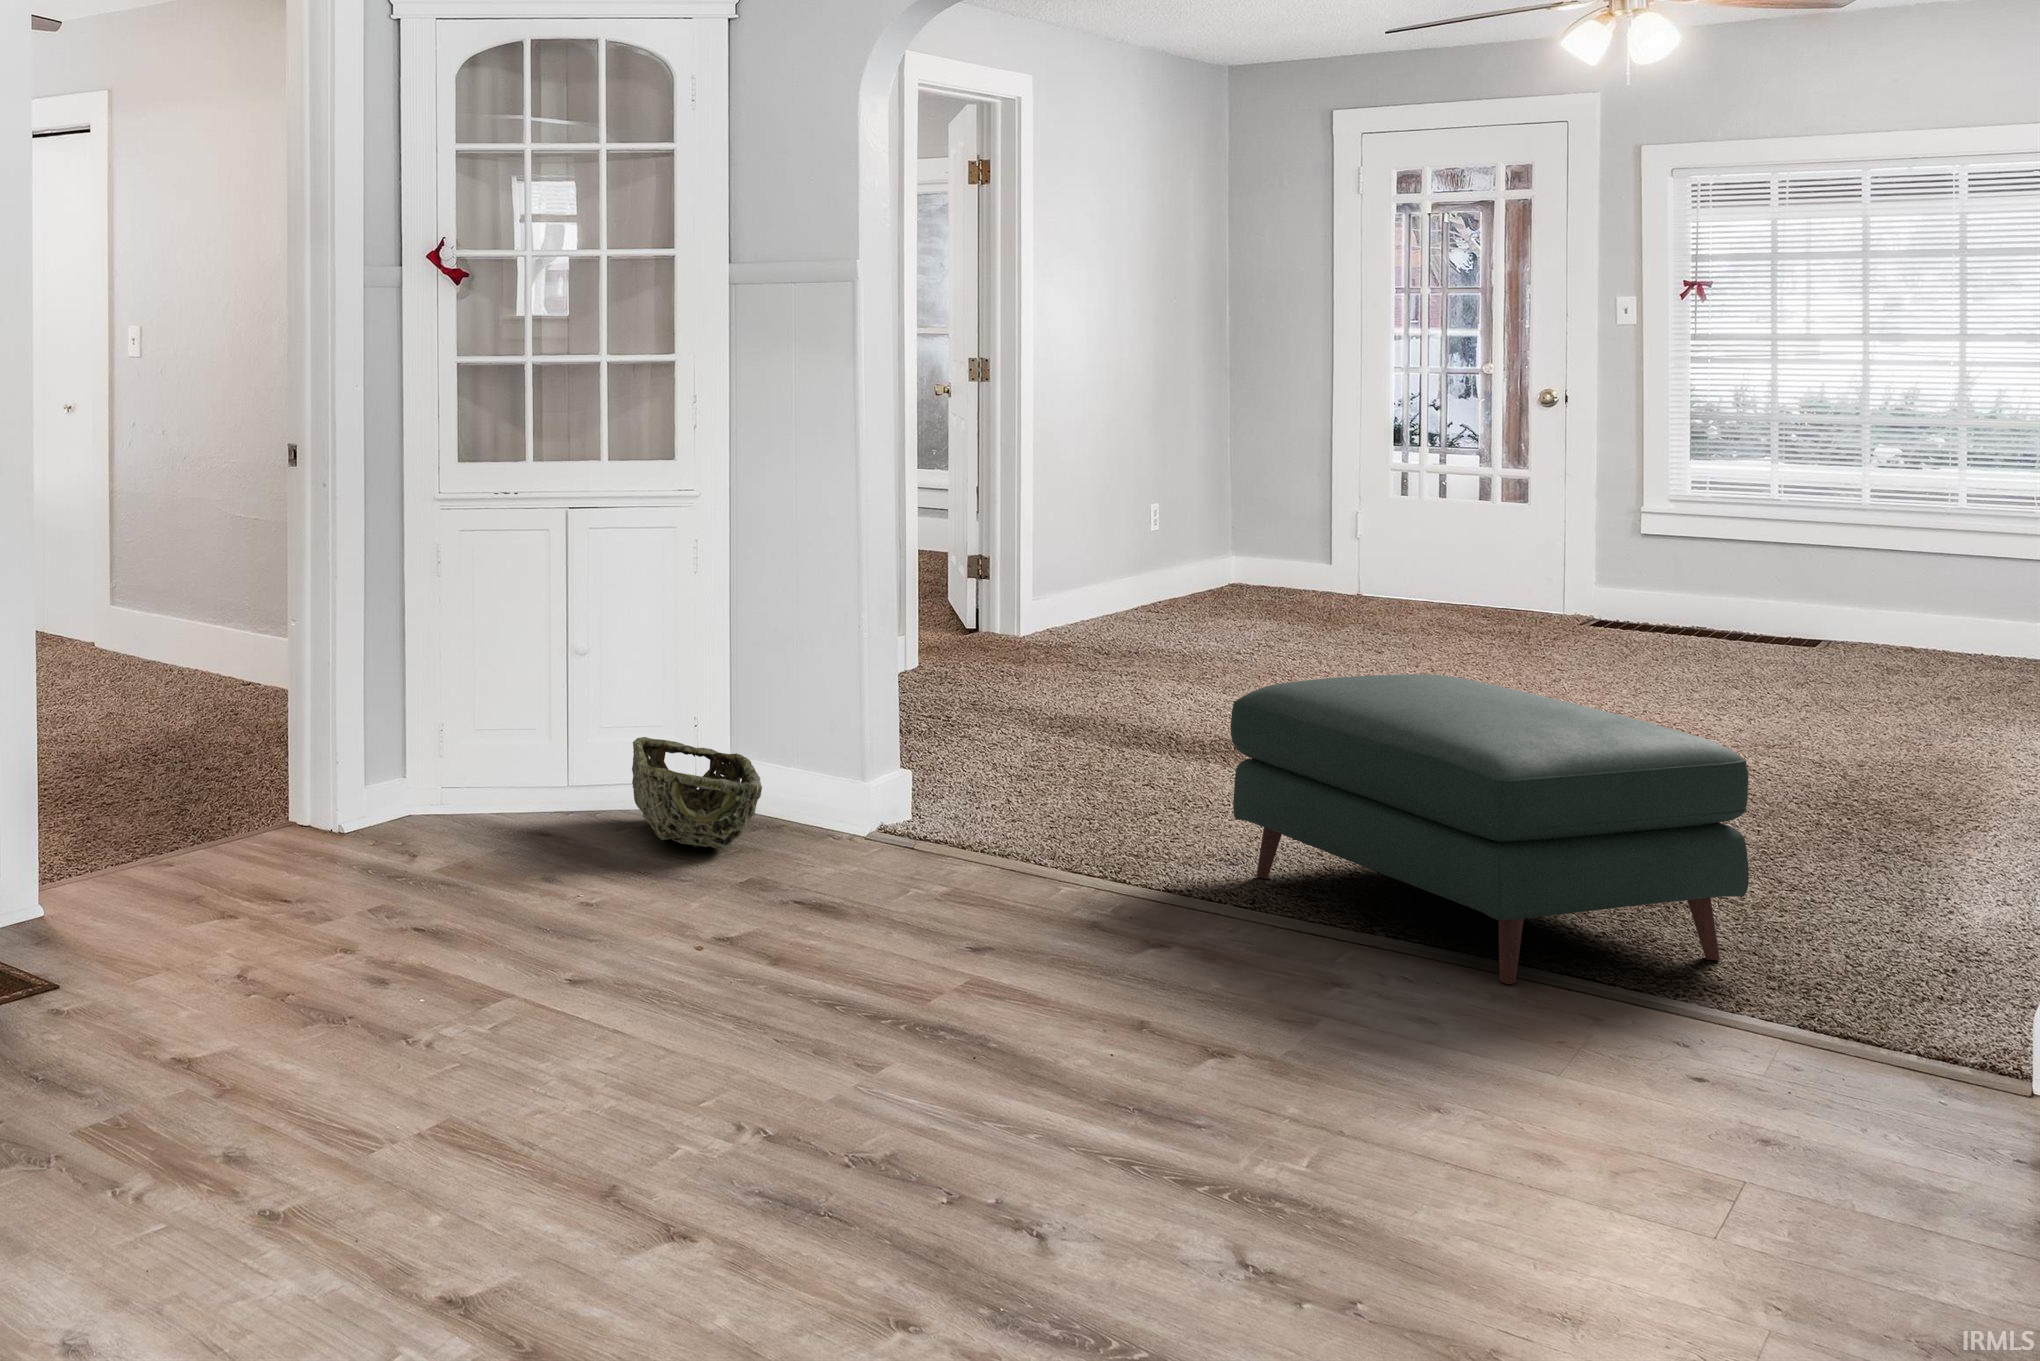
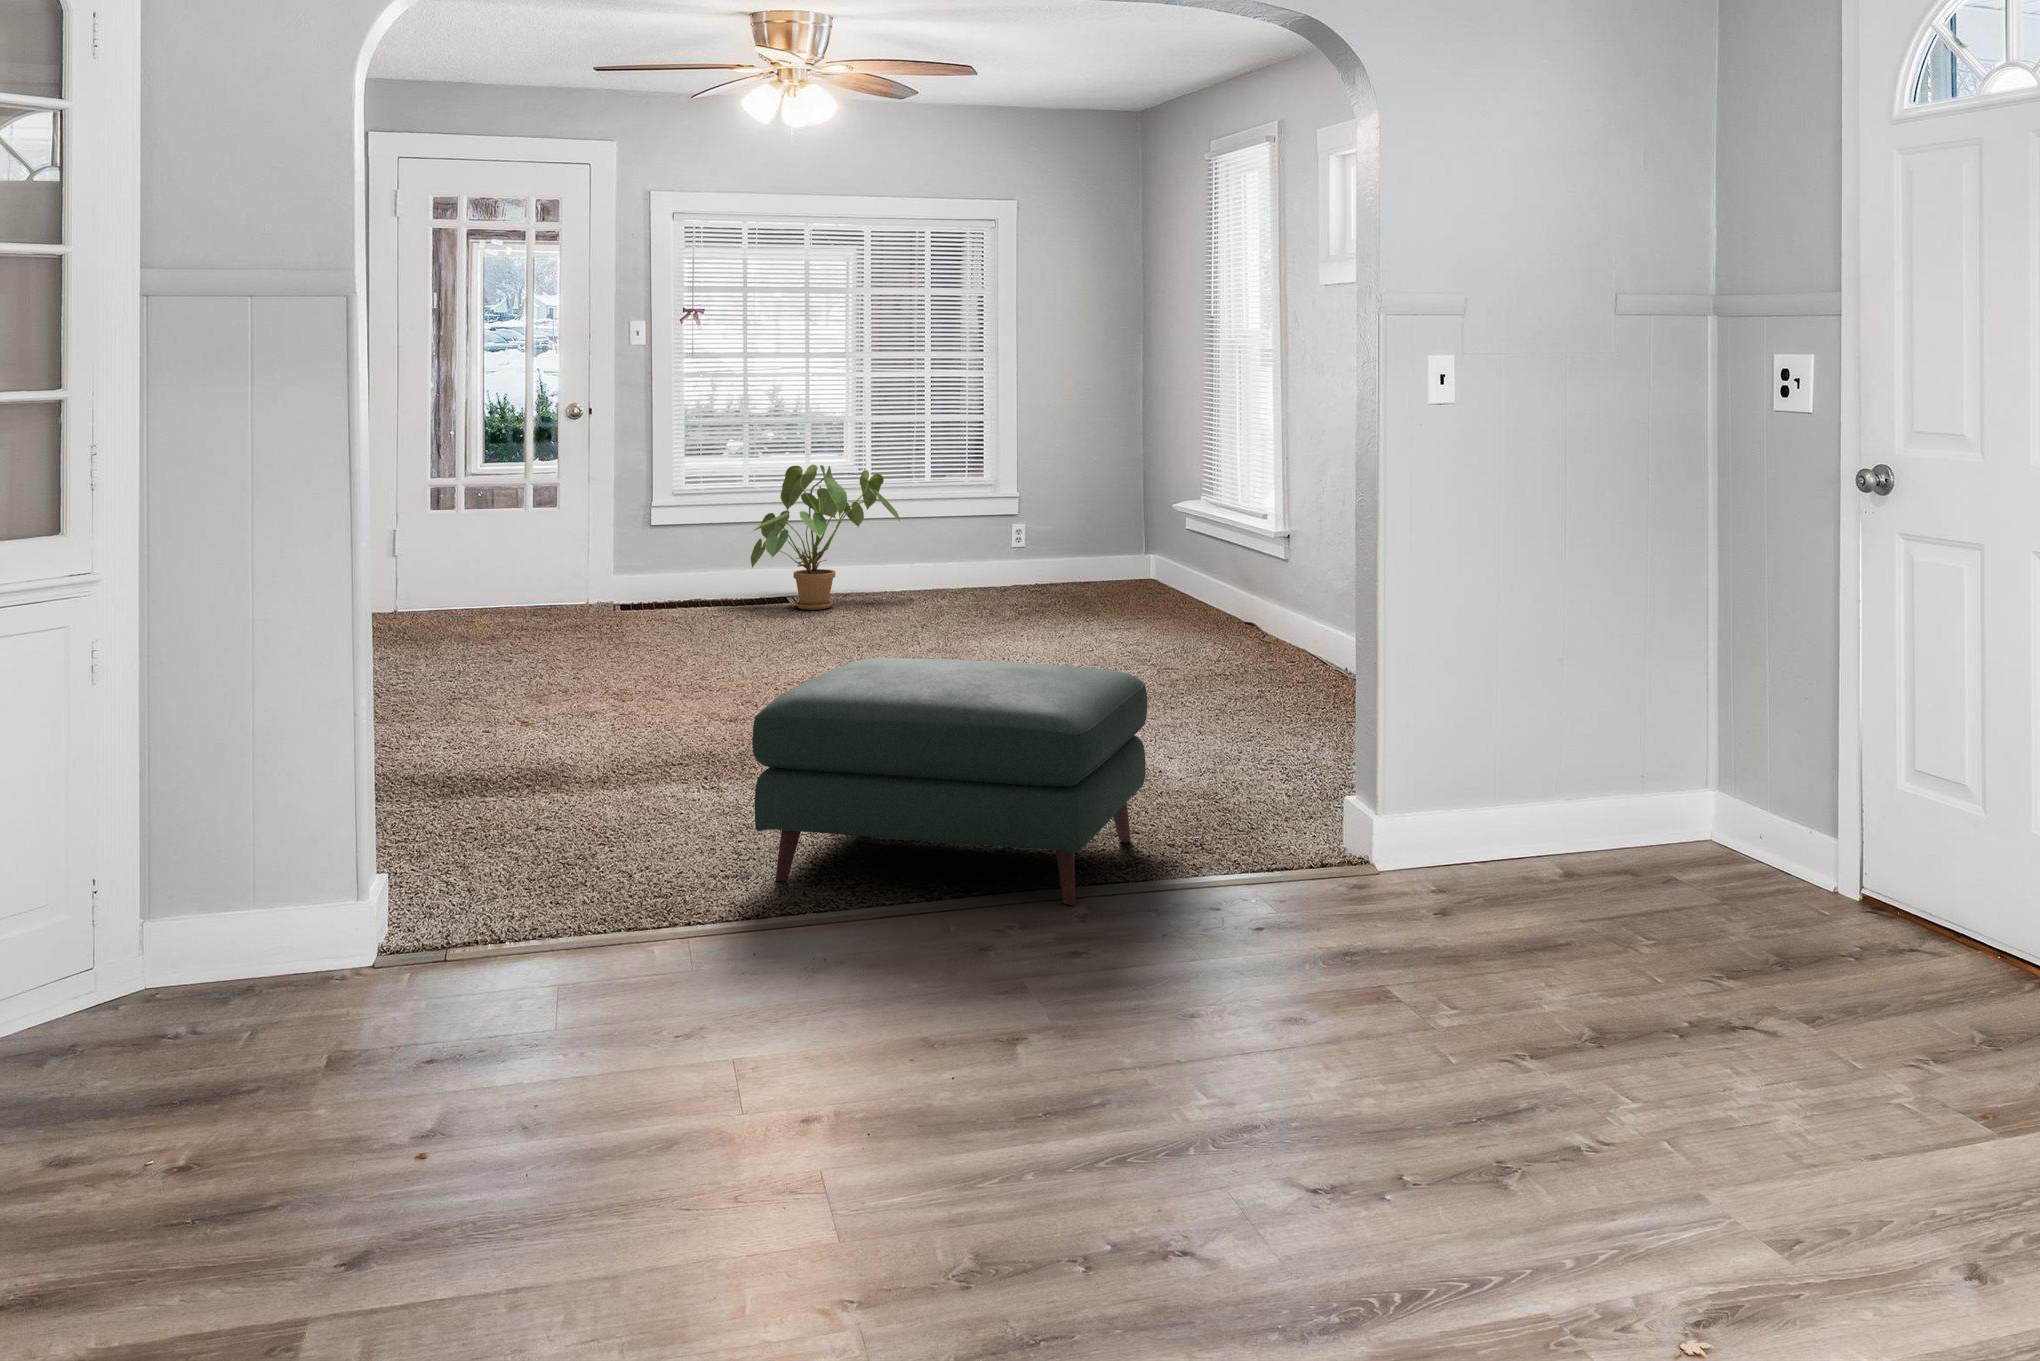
house plant: none [1745,481,1979,668] -> present [751,465,900,610]
woven basket: present [632,737,762,850] -> none [32,915,298,1060]

